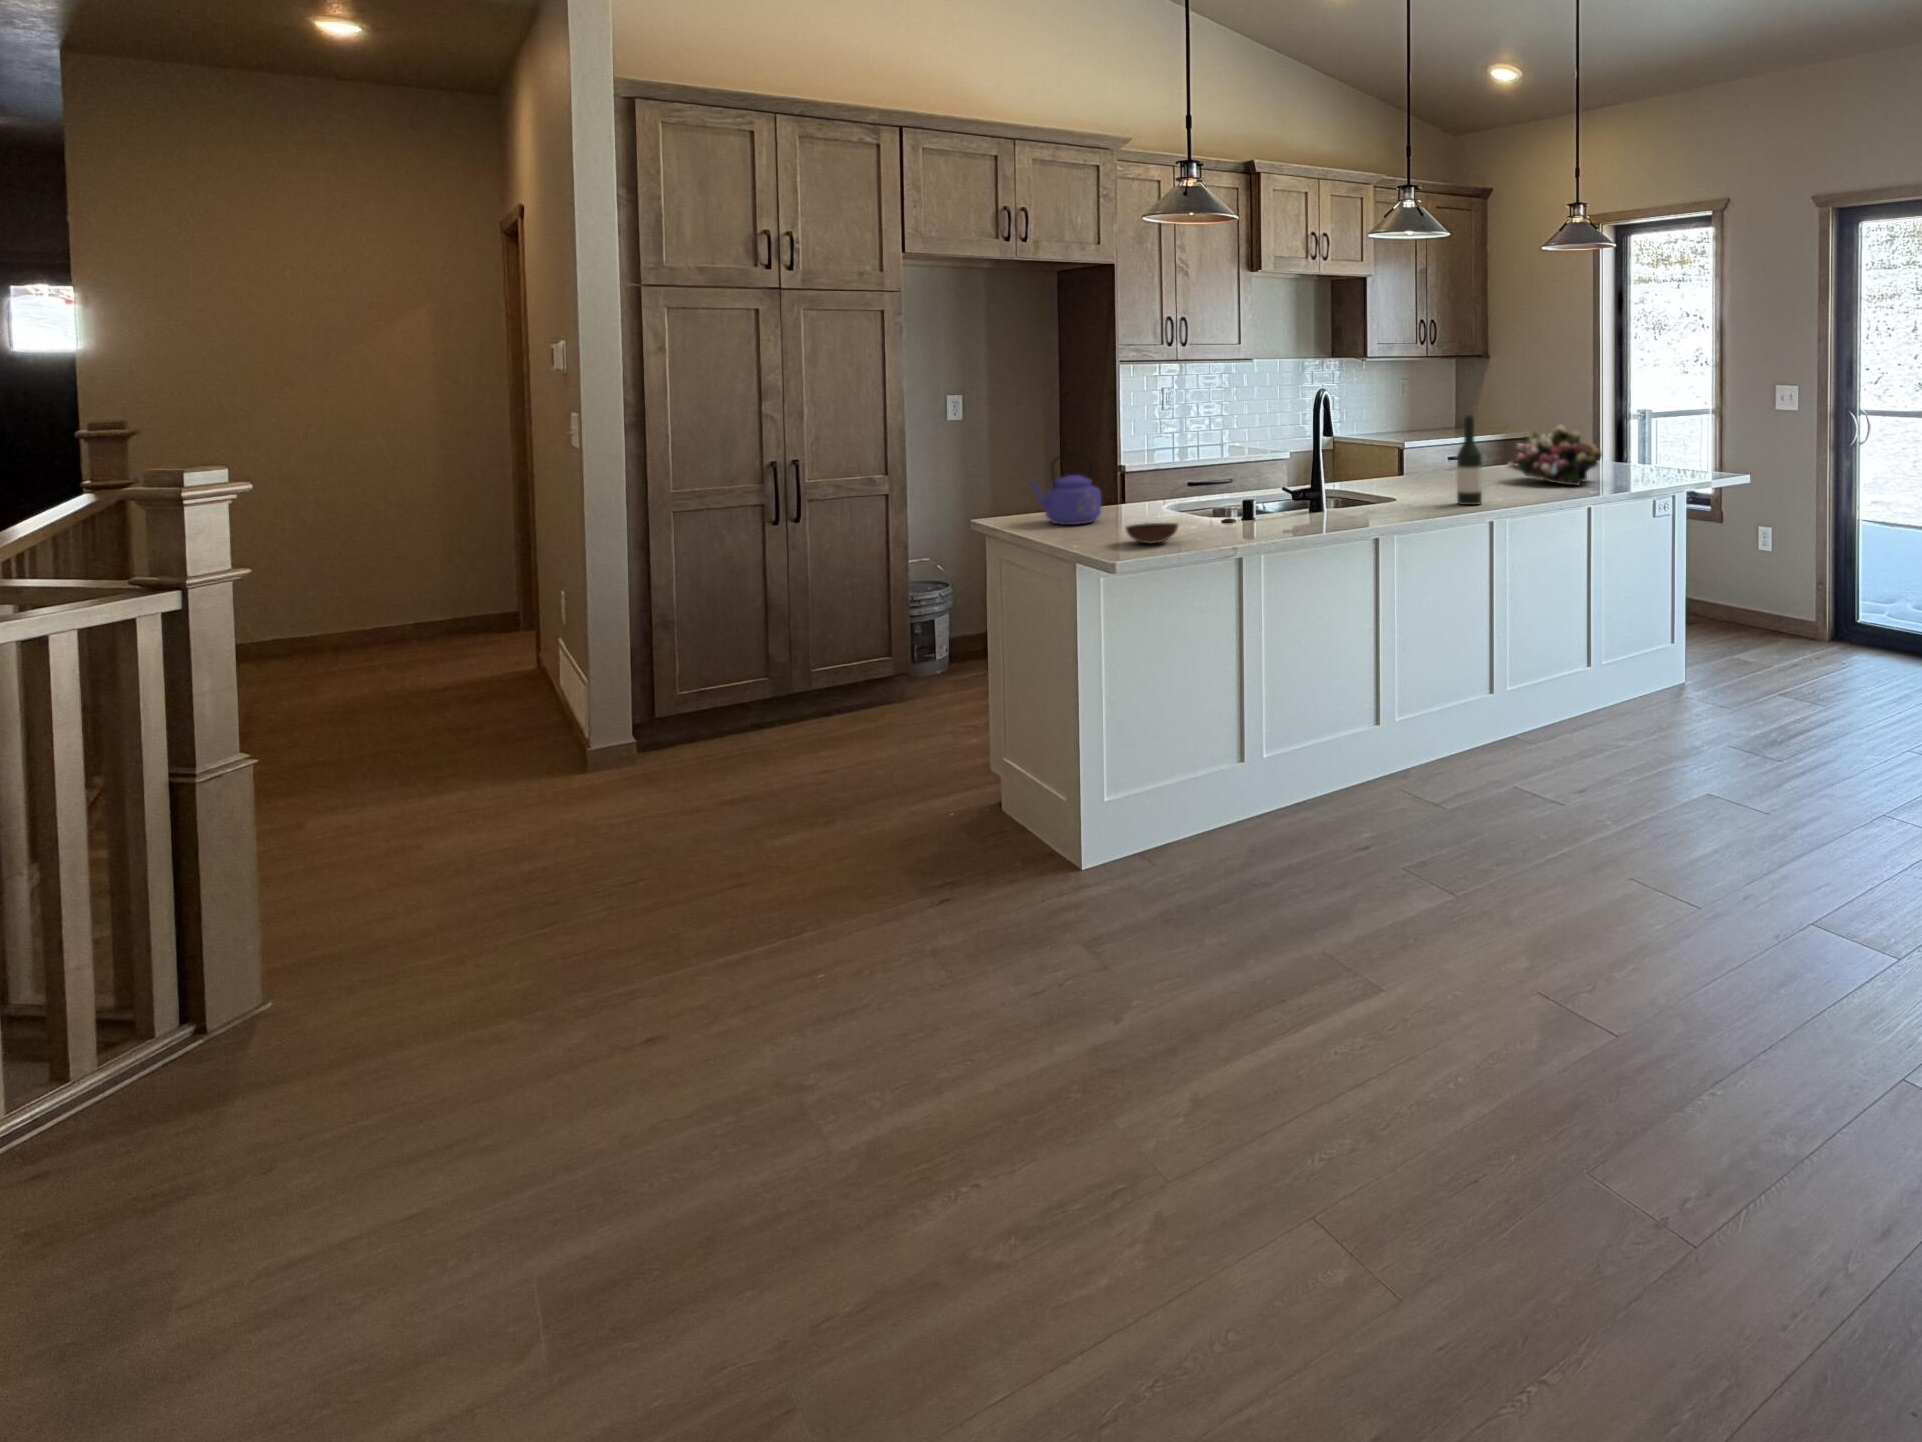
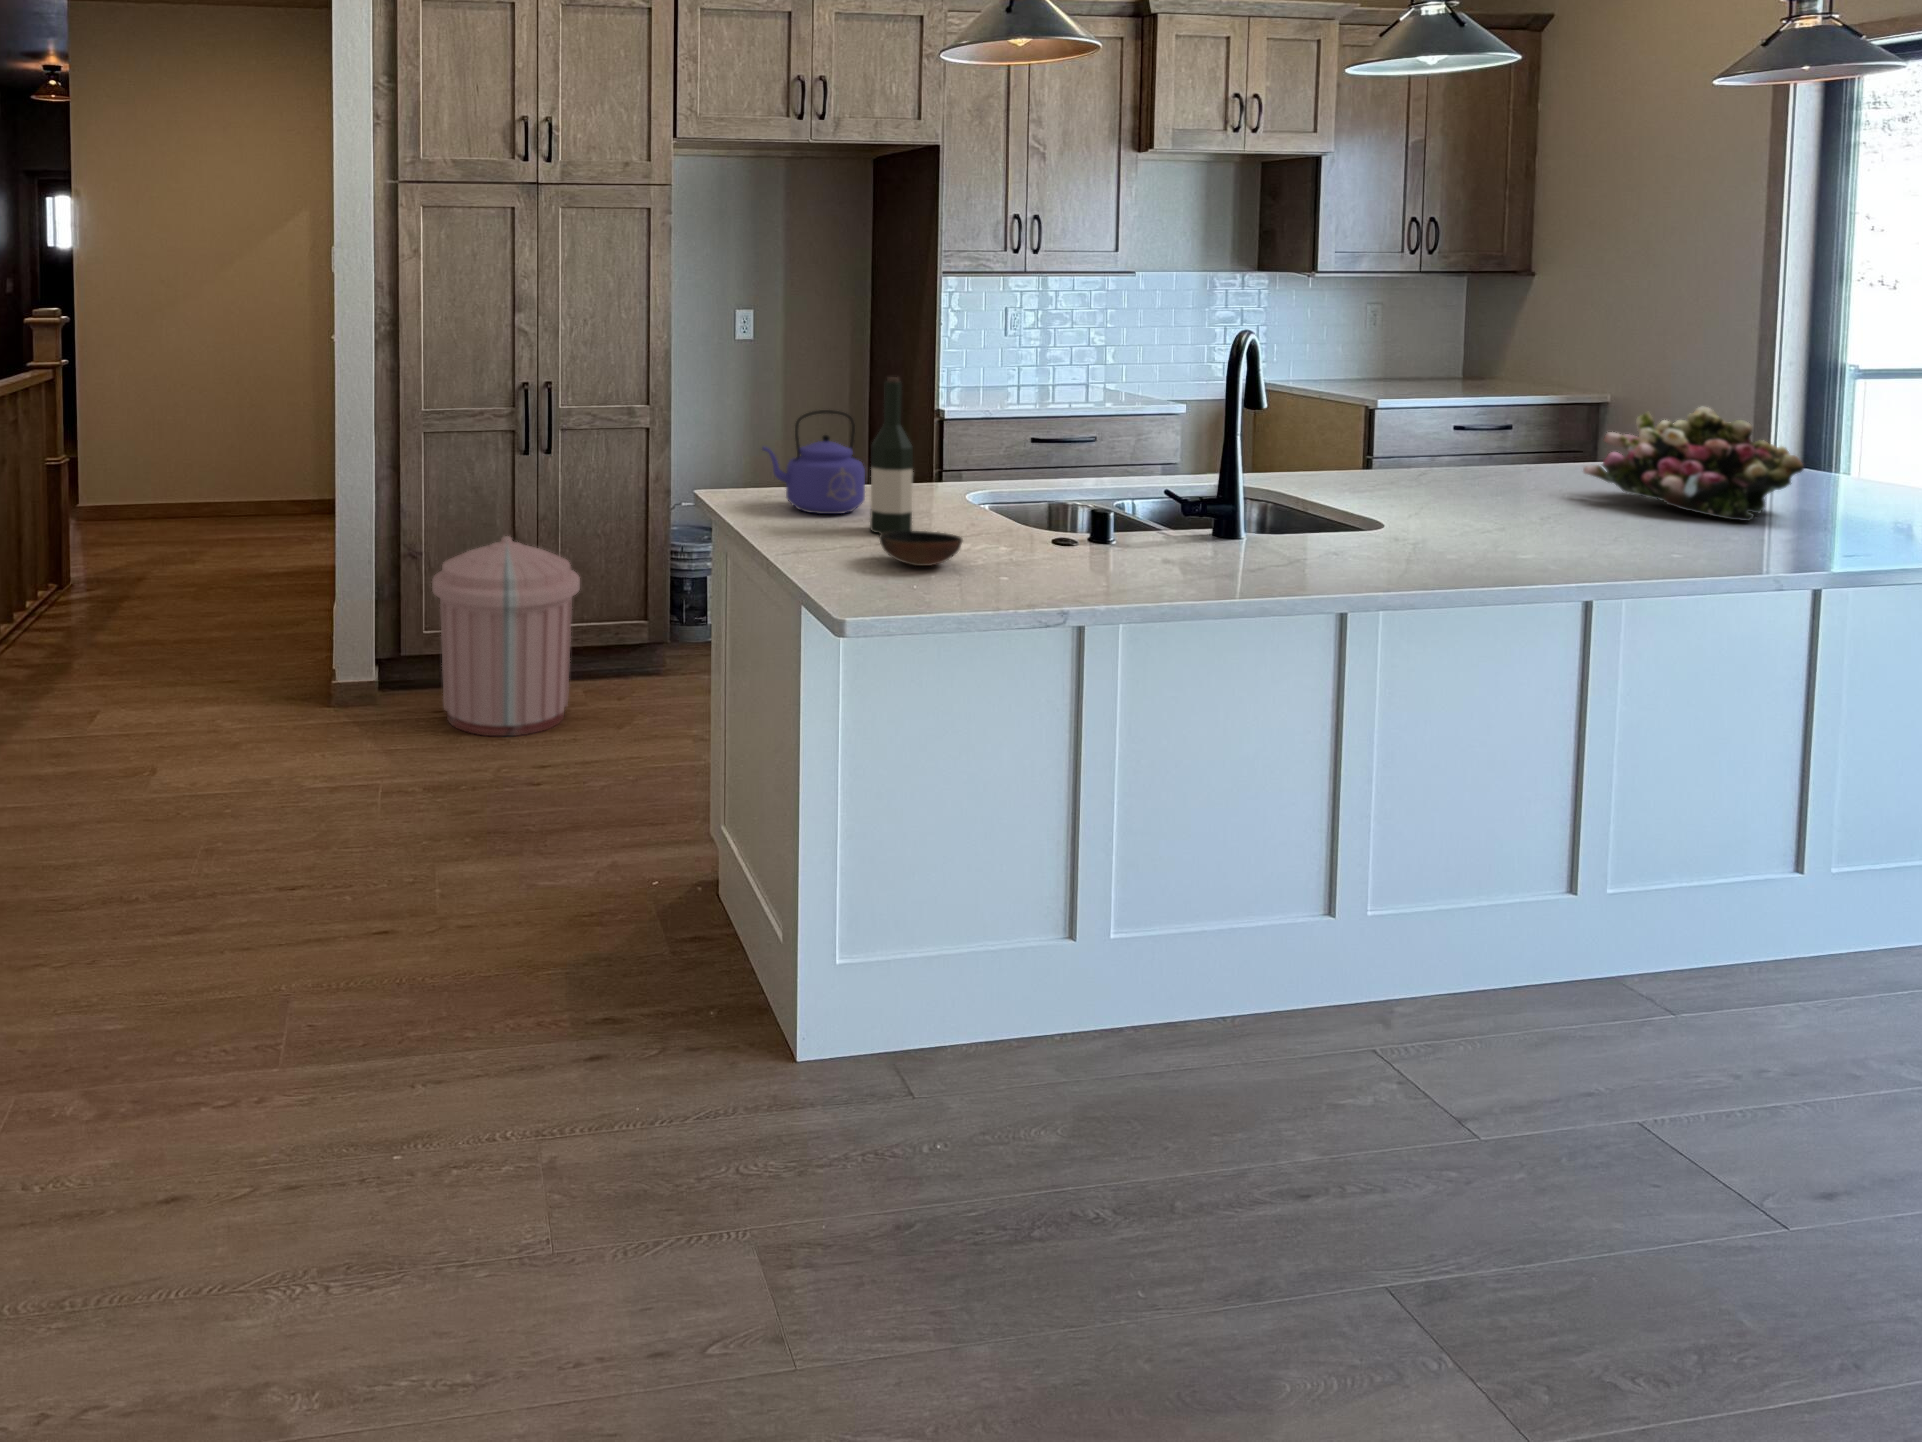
wine bottle: present [1457,415,1482,505] -> present [870,377,913,534]
trash can: none [700,587,841,755] -> present [432,536,580,736]

